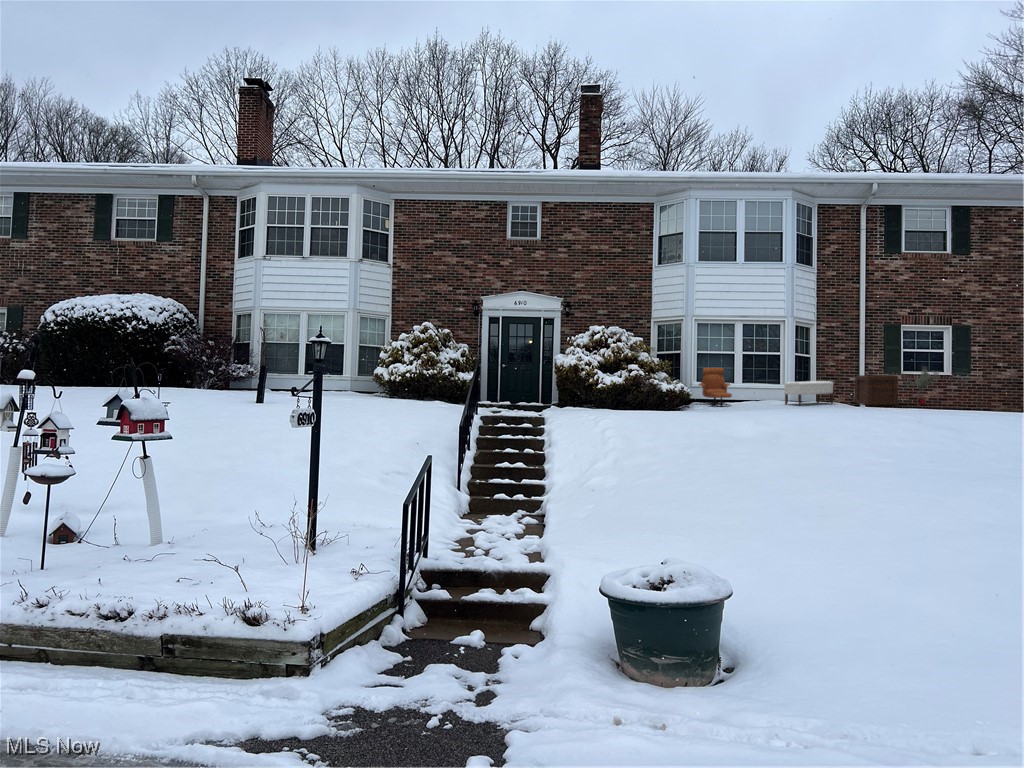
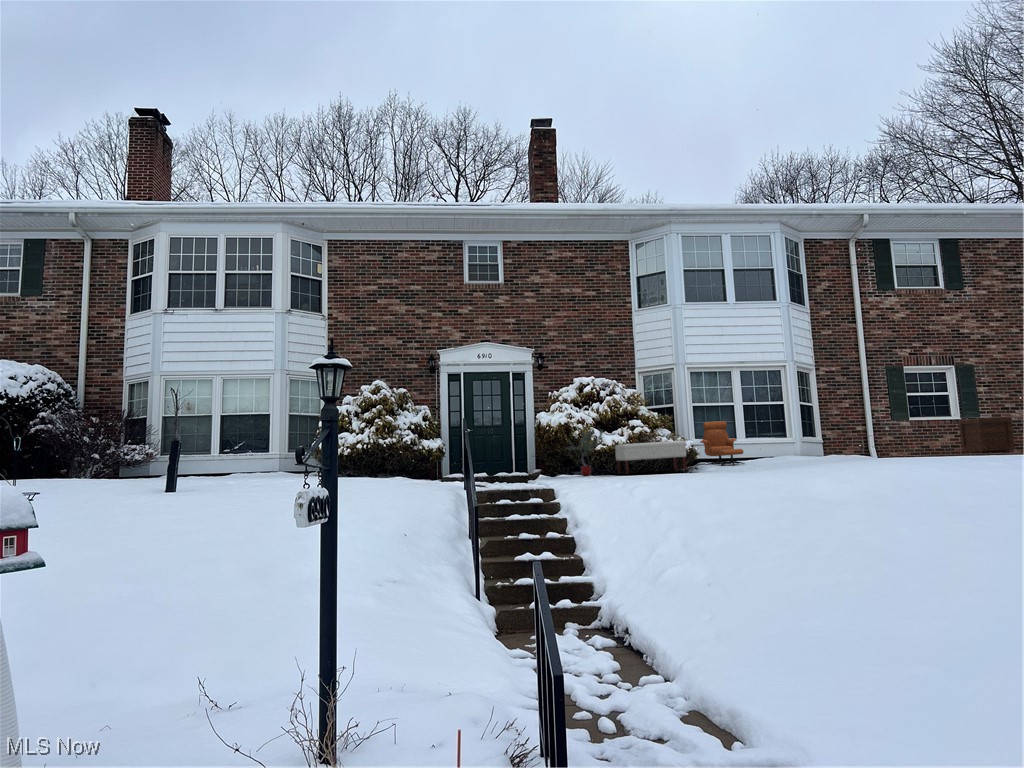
potted tree: present [906,368,939,405] -> present [566,425,603,476]
wooden crate: present [855,375,898,405] -> present [959,417,1015,452]
bench: present [784,381,833,405] -> present [615,441,687,475]

